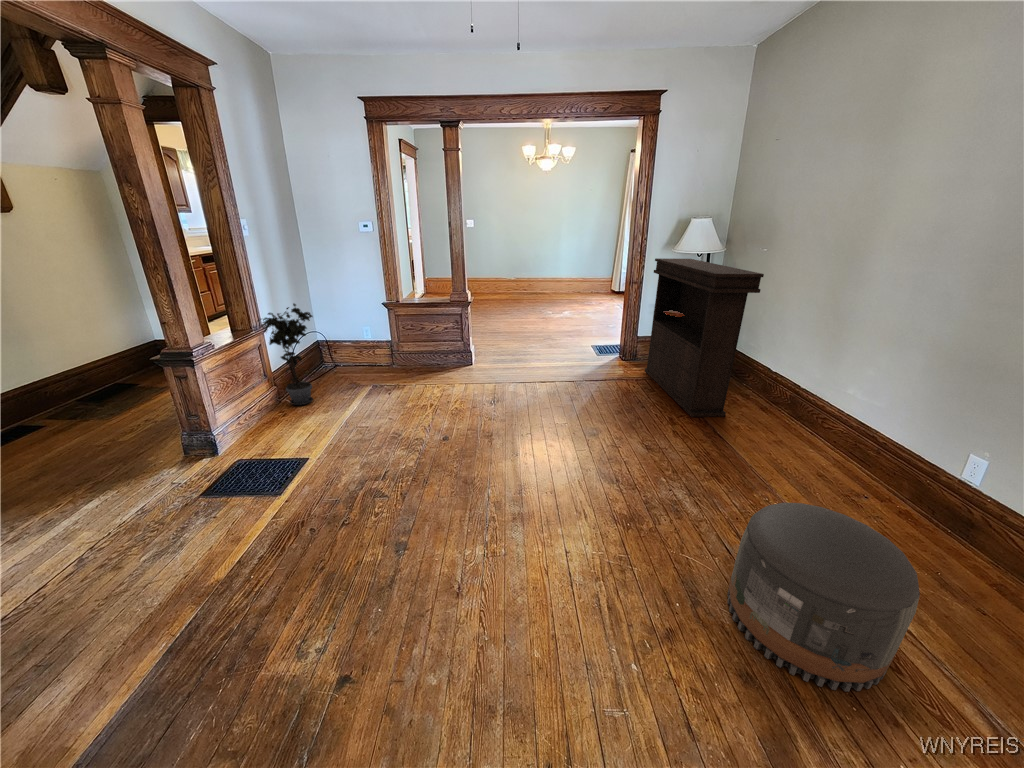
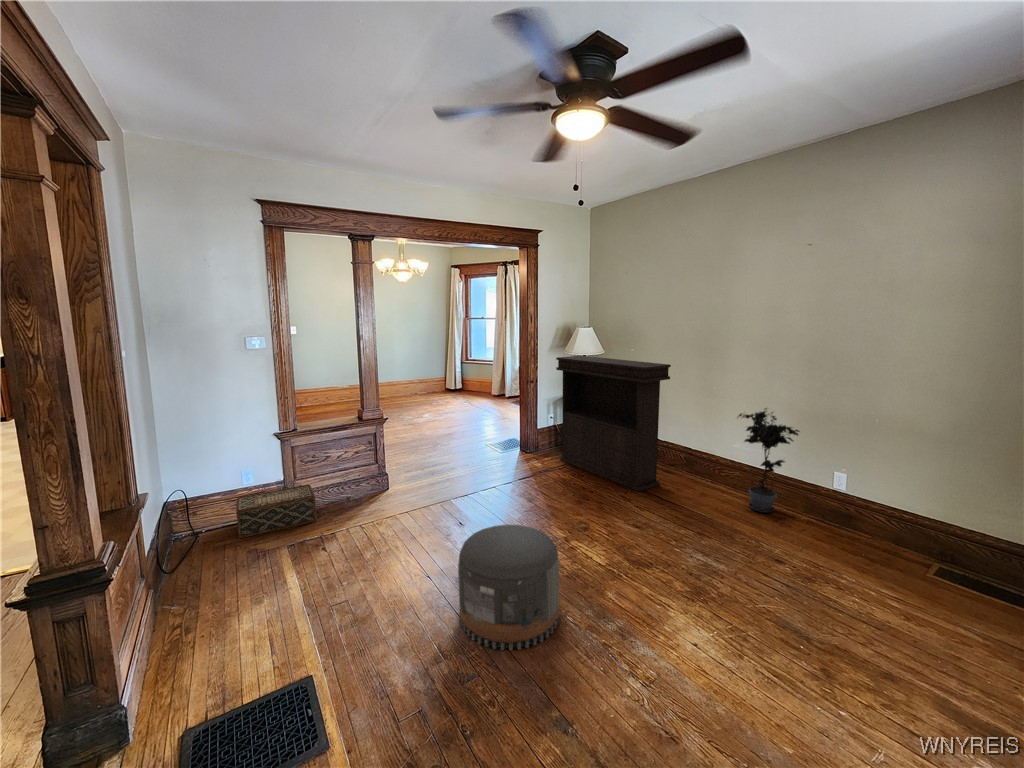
potted plant: present [257,304,313,405] -> present [738,408,800,513]
woven basket: none [349,346,410,374] -> present [236,484,317,538]
pouf: present [727,503,920,691] -> present [458,525,559,650]

